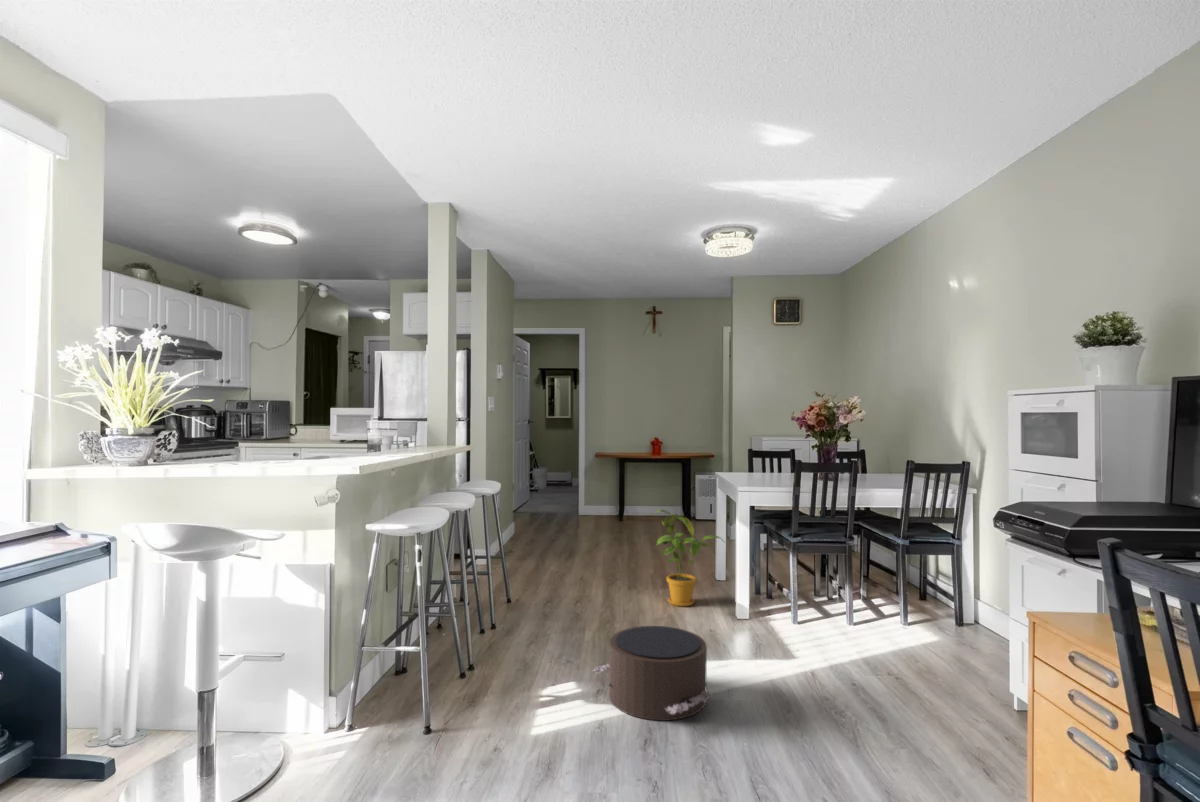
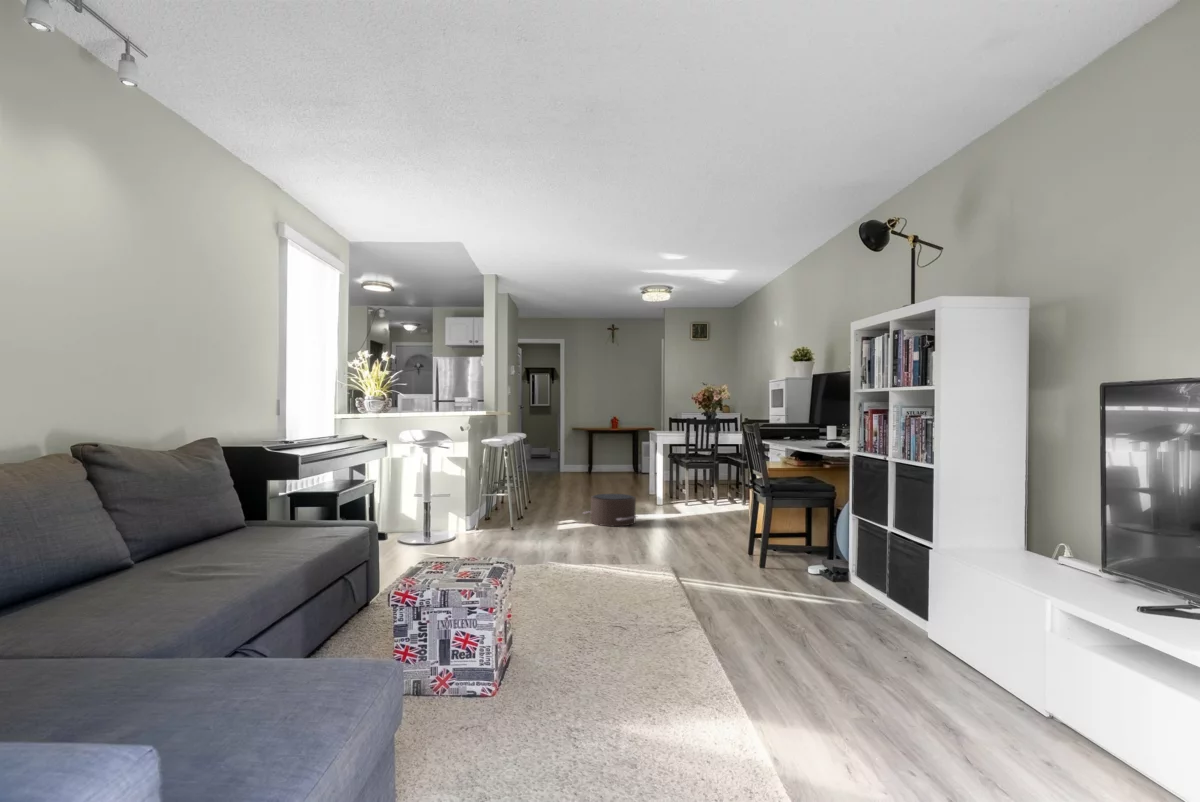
house plant: present [655,509,722,606] -> none [612,450,653,502]

